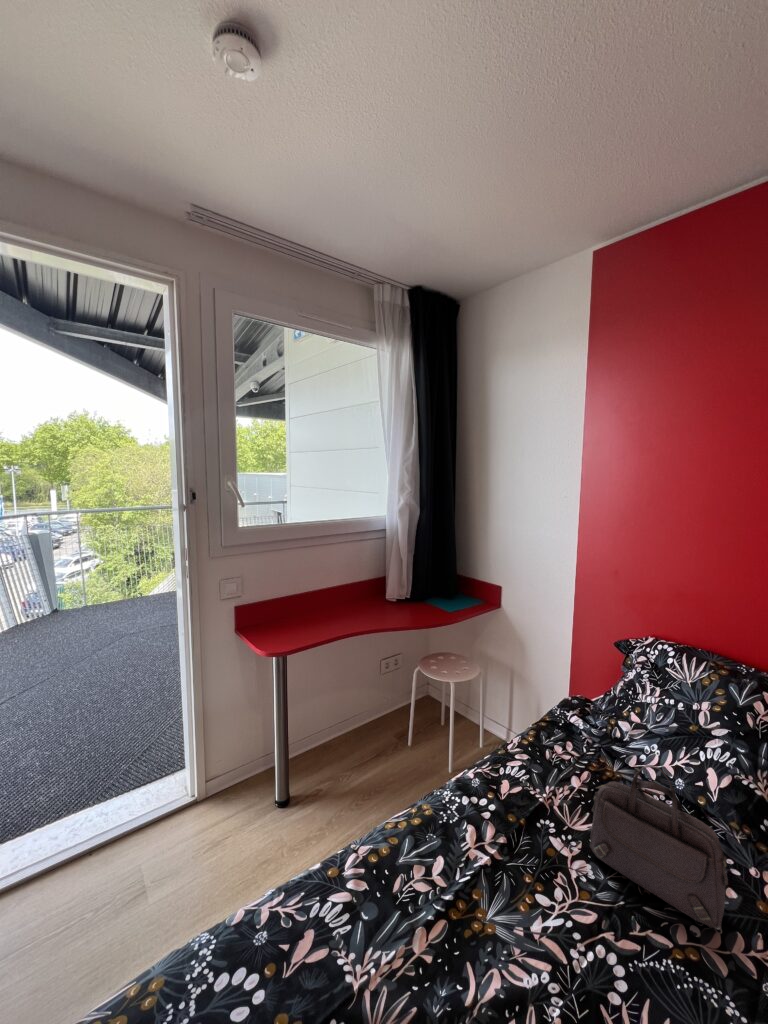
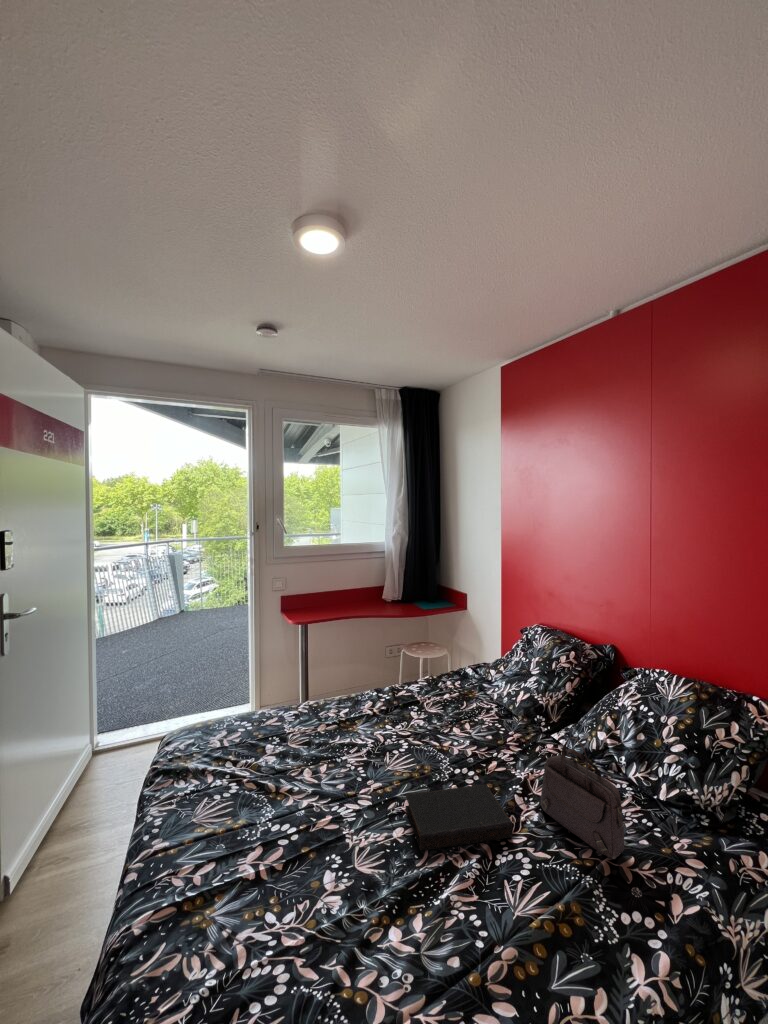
book: none [420,829,583,979] -> present [405,784,513,851]

